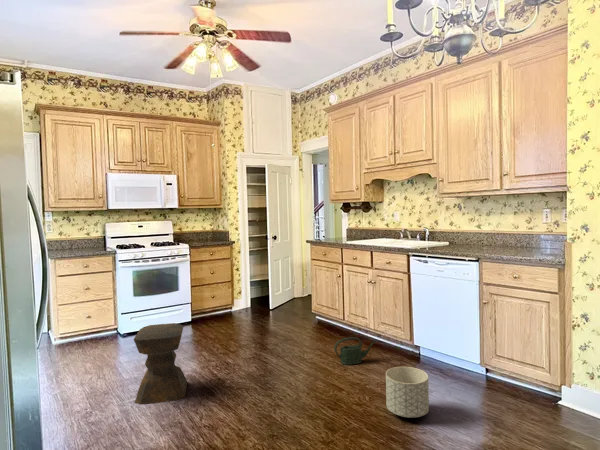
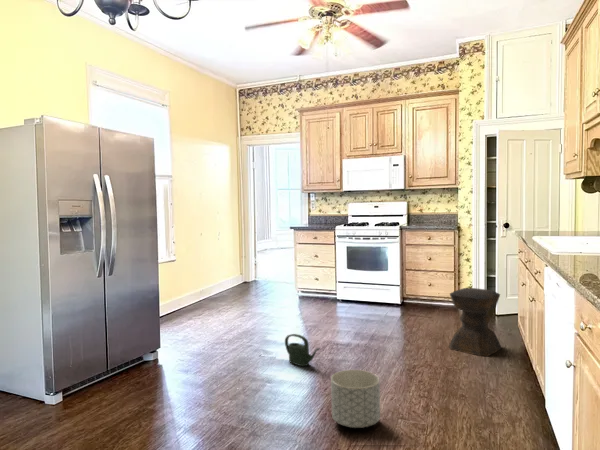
stool: present [134,323,187,404] -> present [449,288,502,356]
watering can: present [334,337,375,365] -> present [285,334,319,366]

